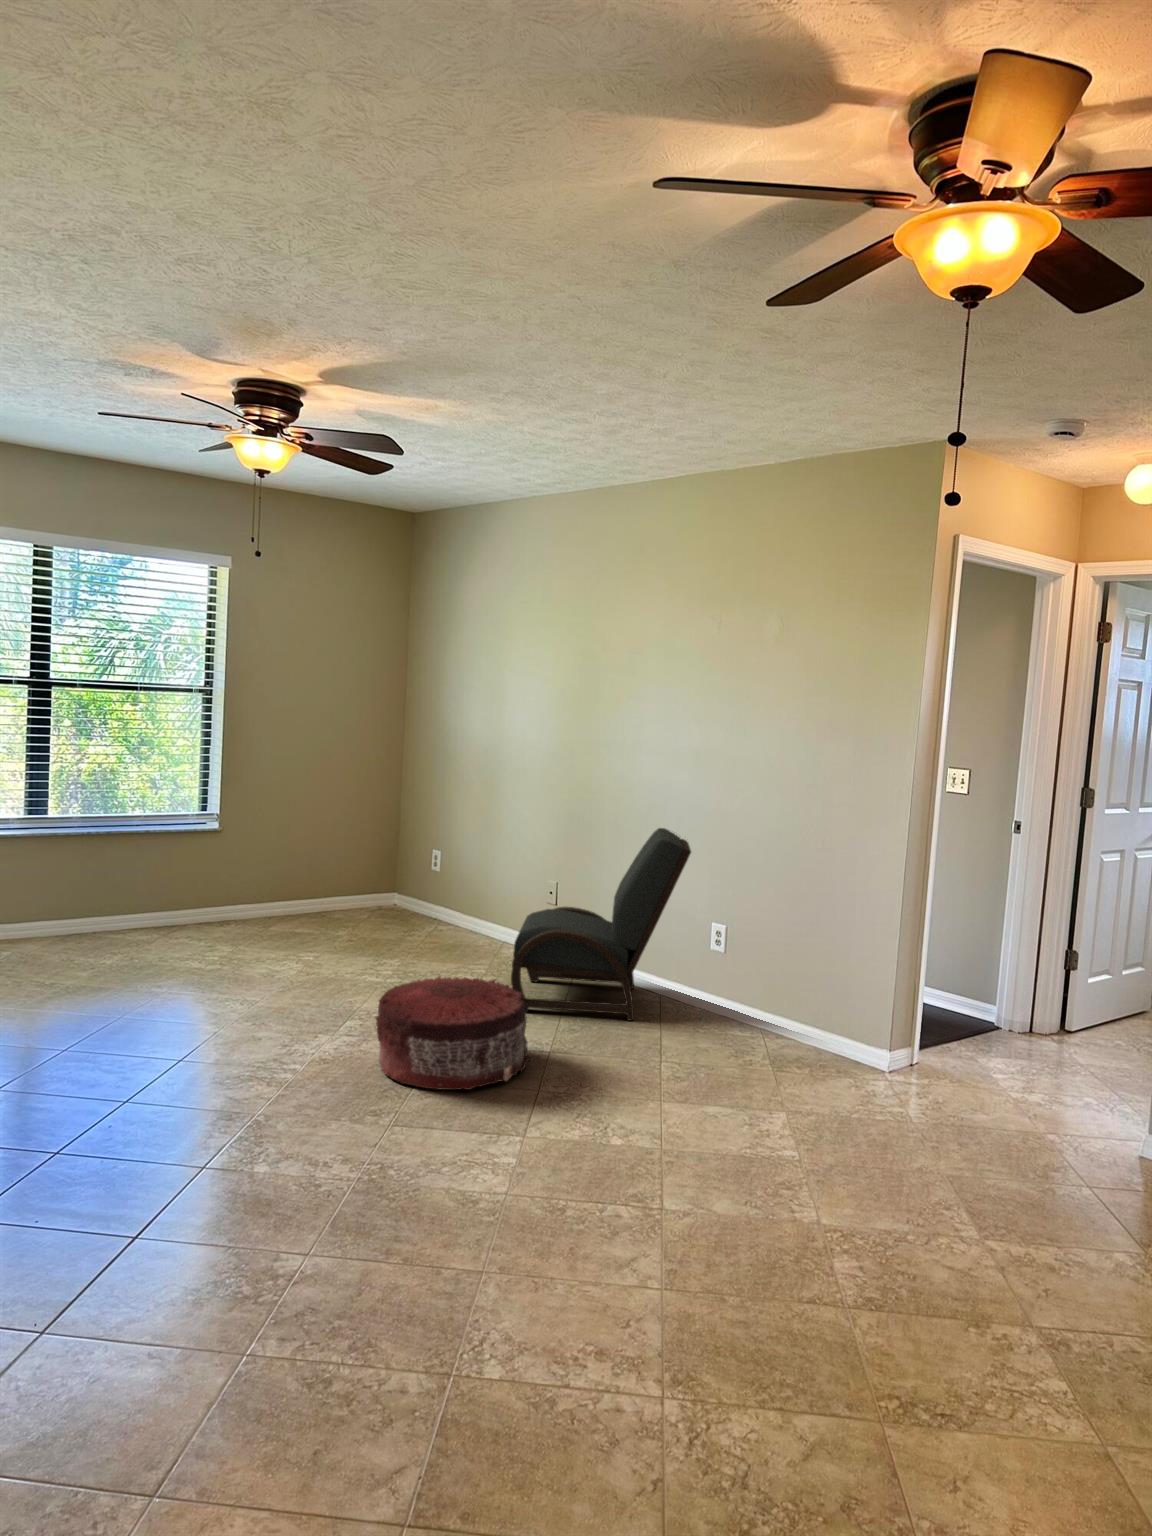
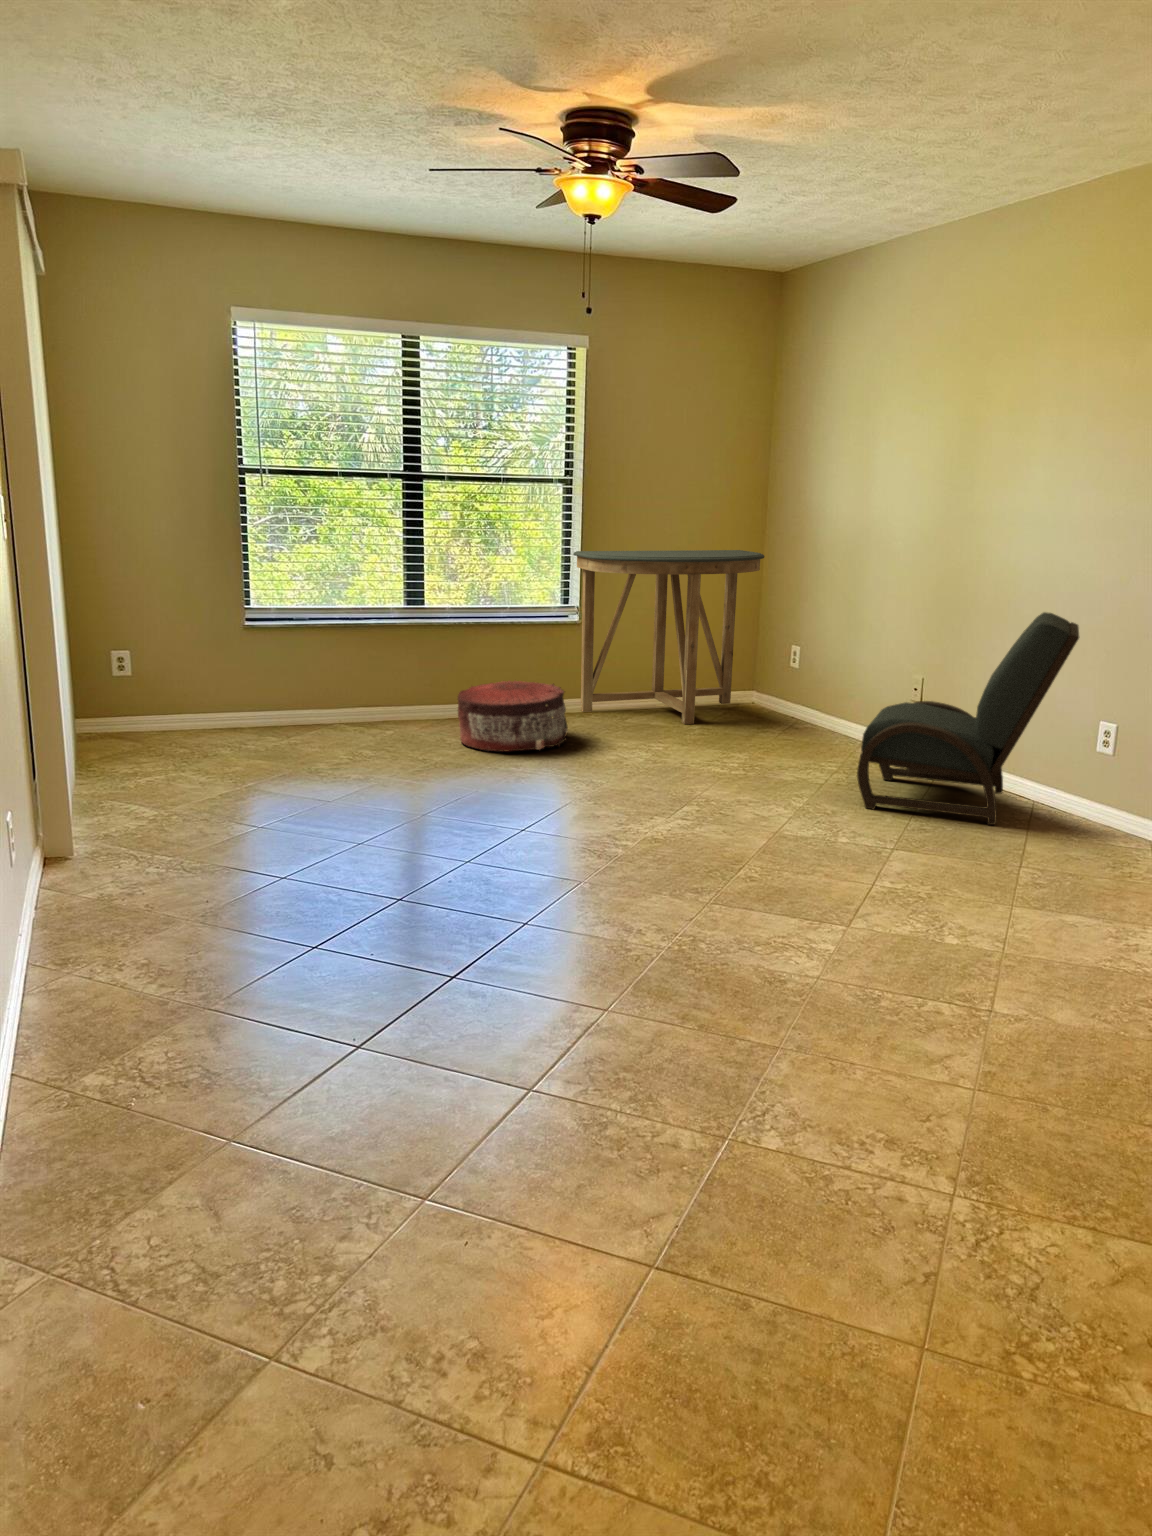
console table: none [215,761,407,933] -> present [573,550,764,724]
pouf: present [375,976,530,1090] -> present [458,681,568,752]

